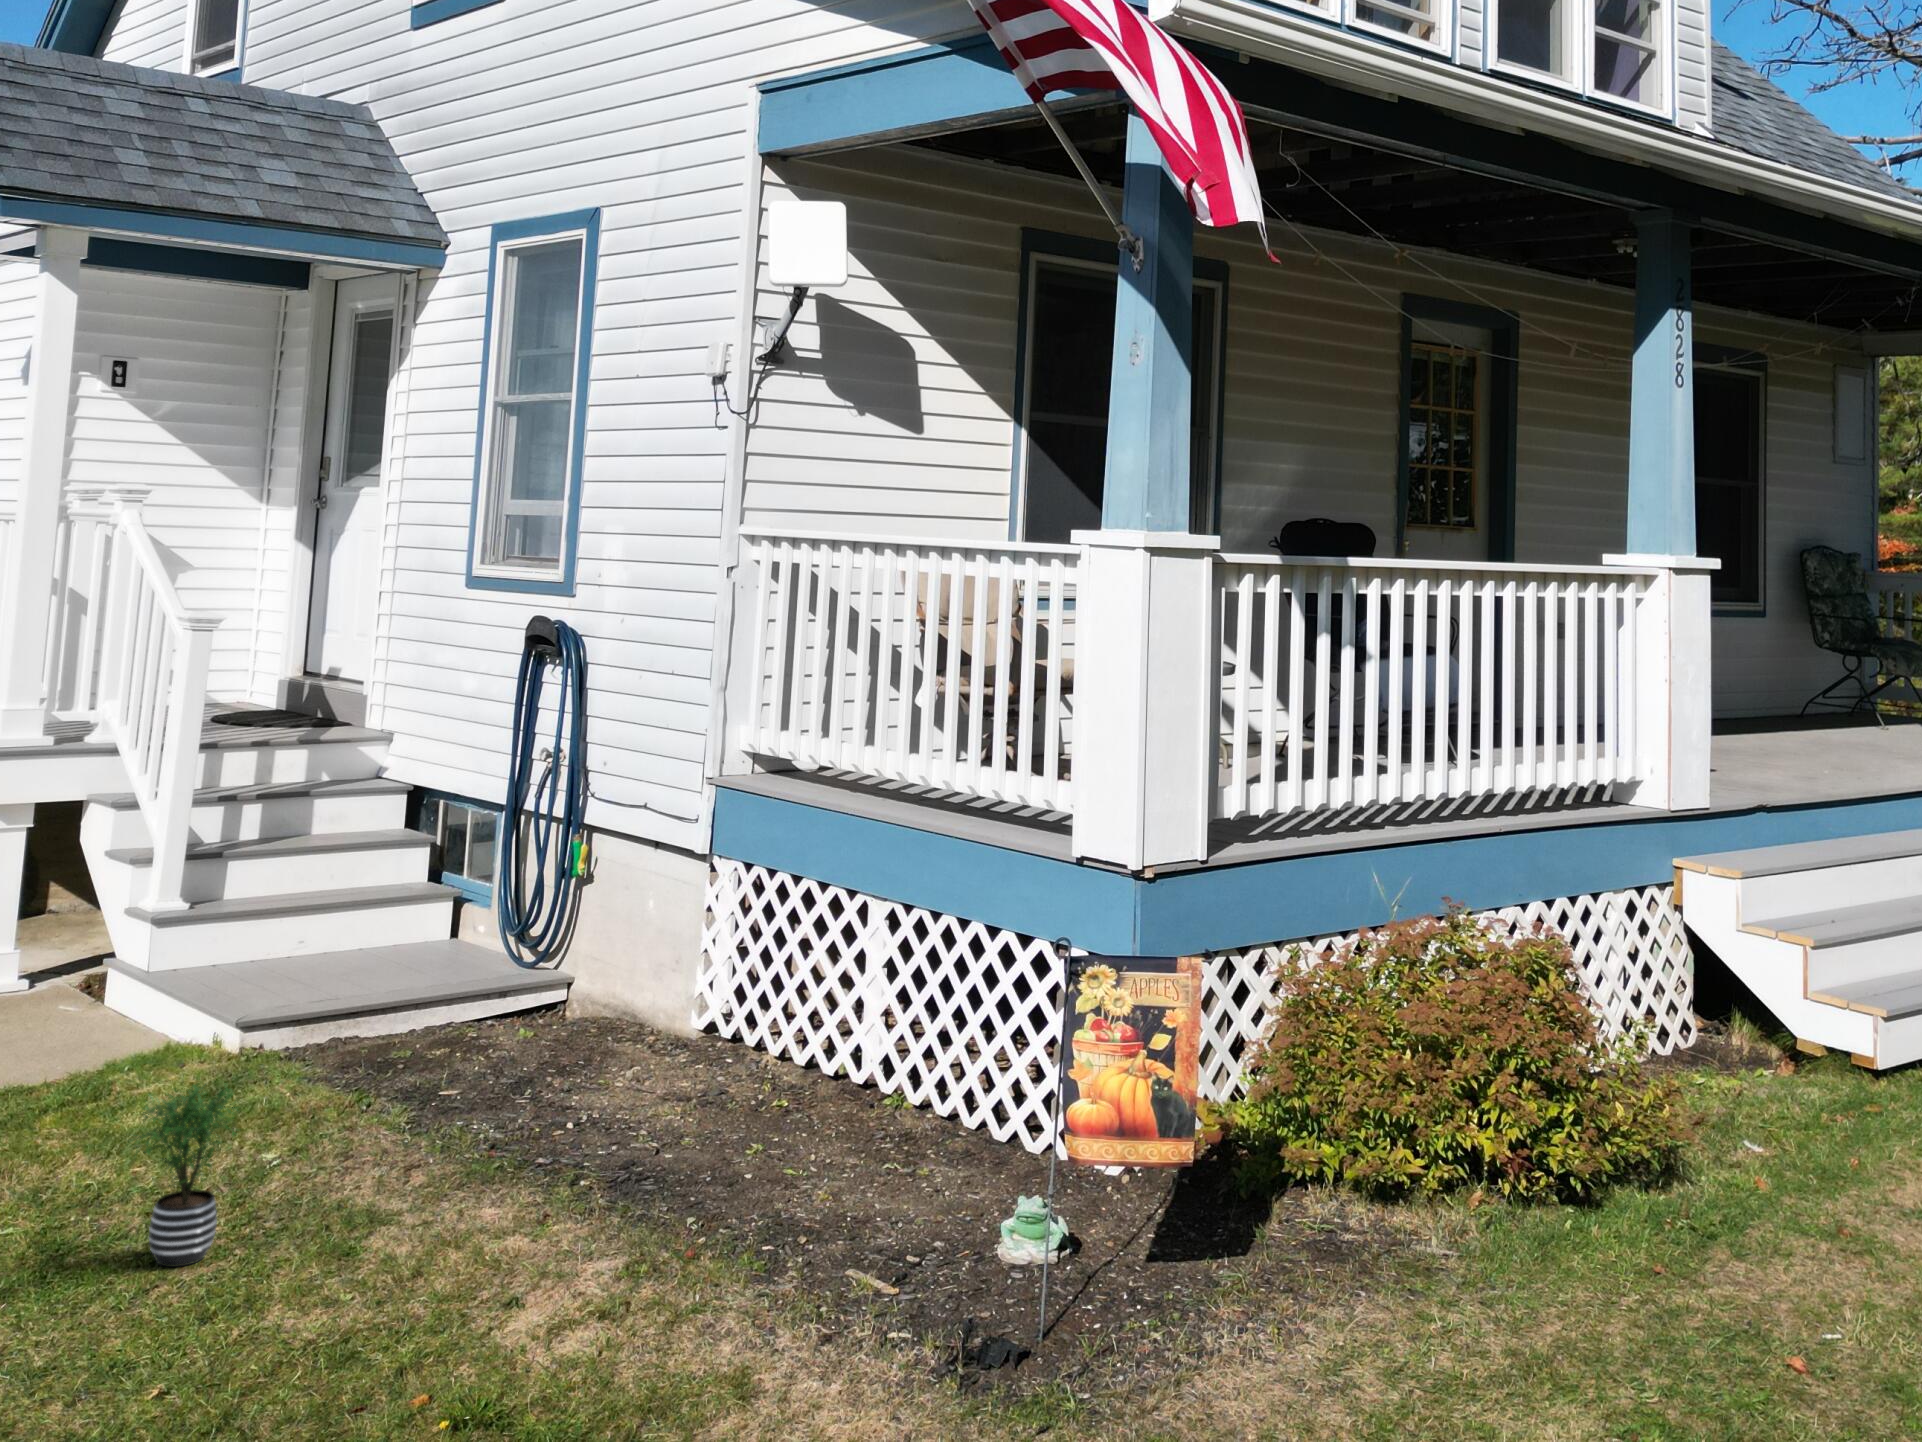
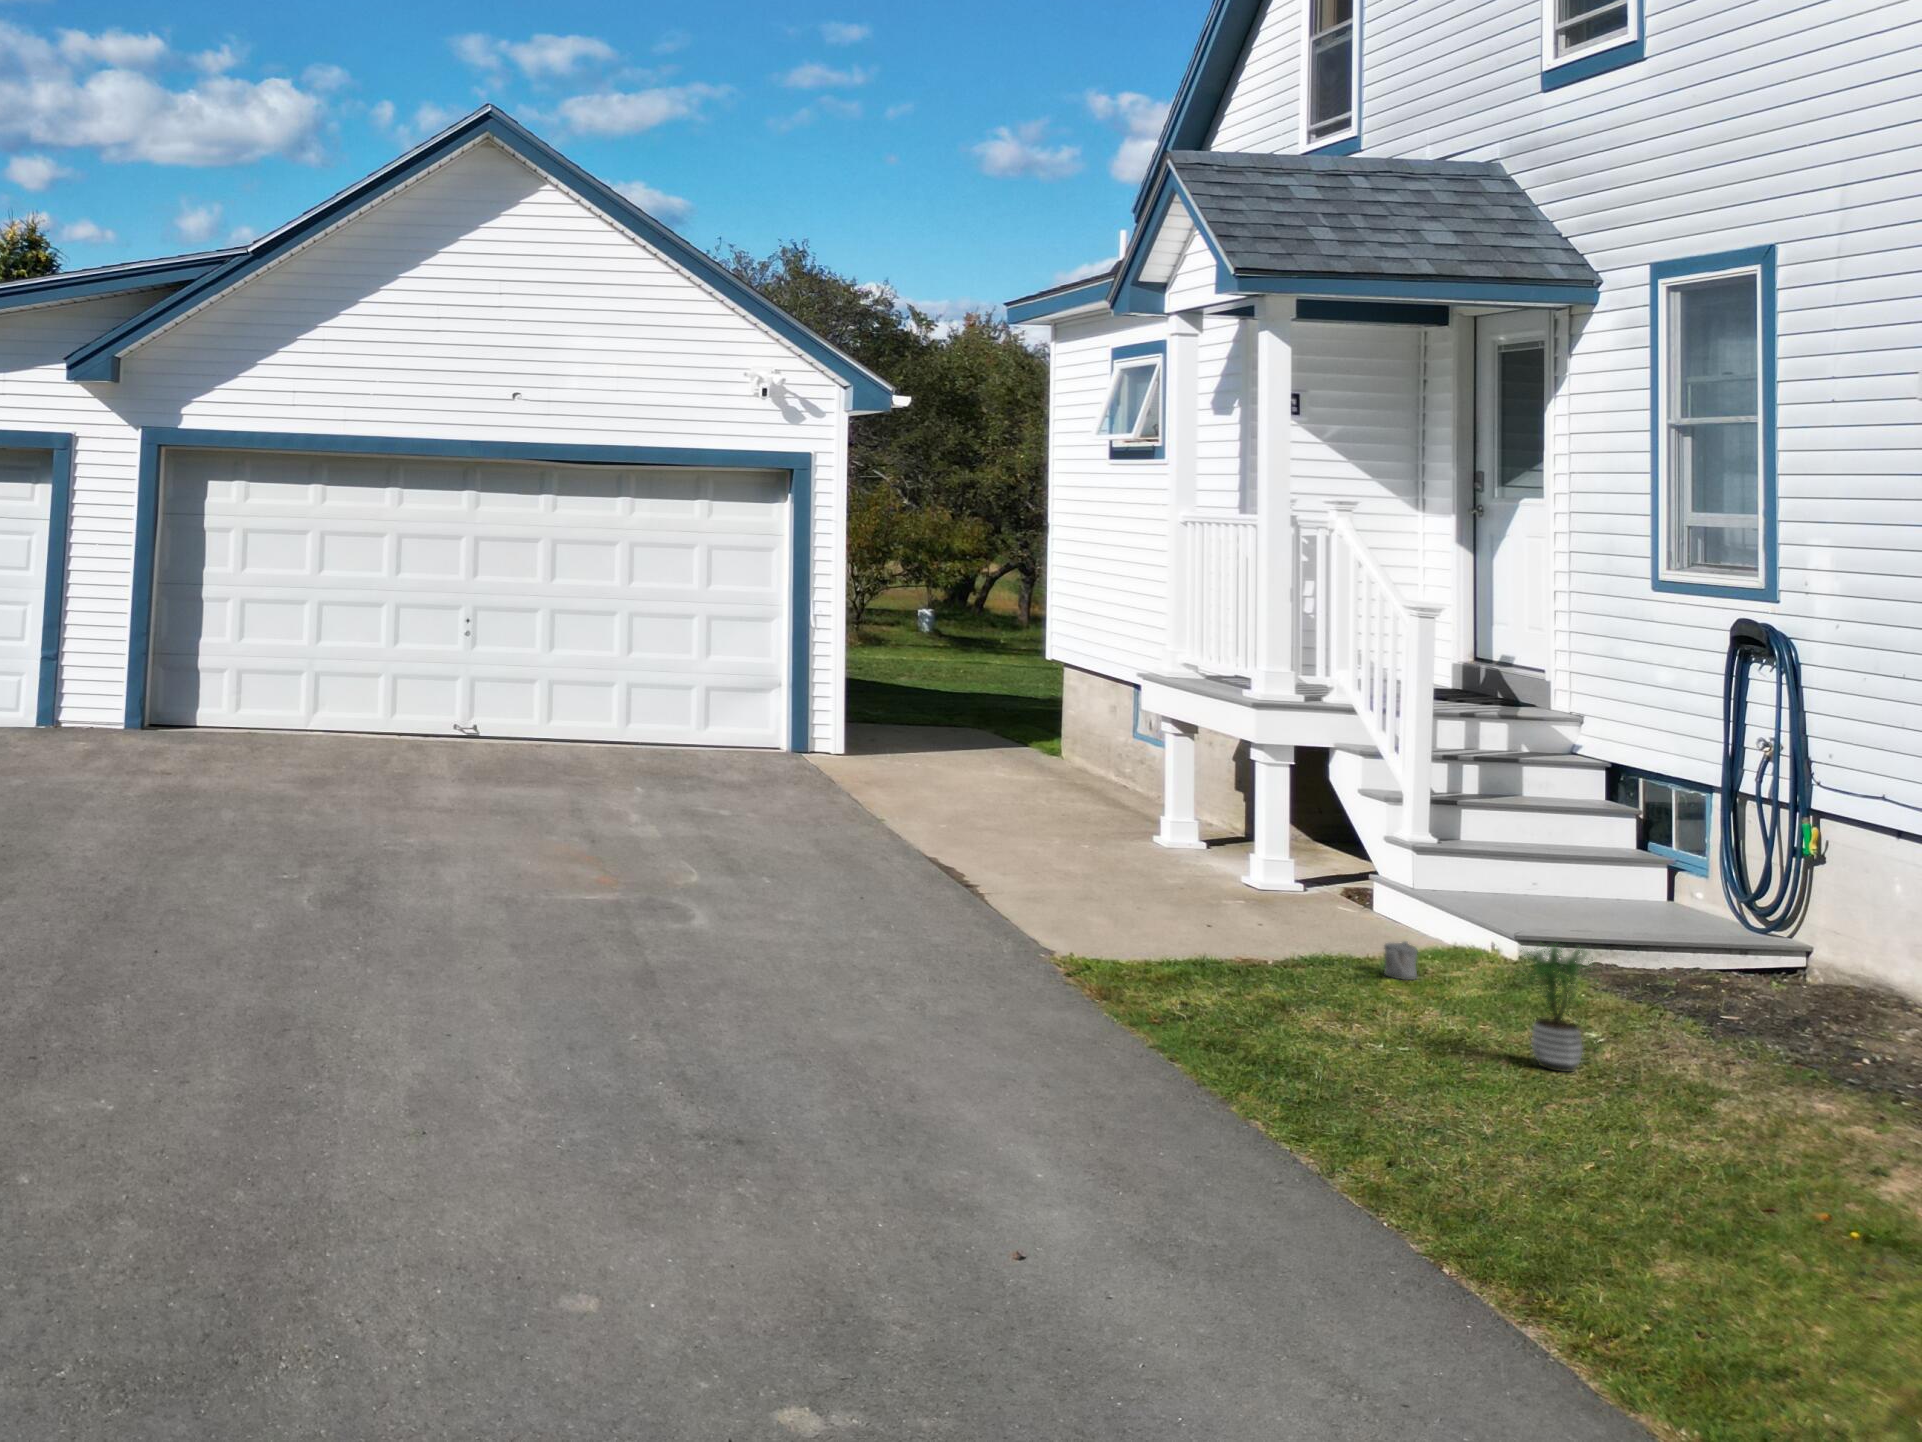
watering can: none [27,1077,82,1136] -> present [1384,941,1417,980]

